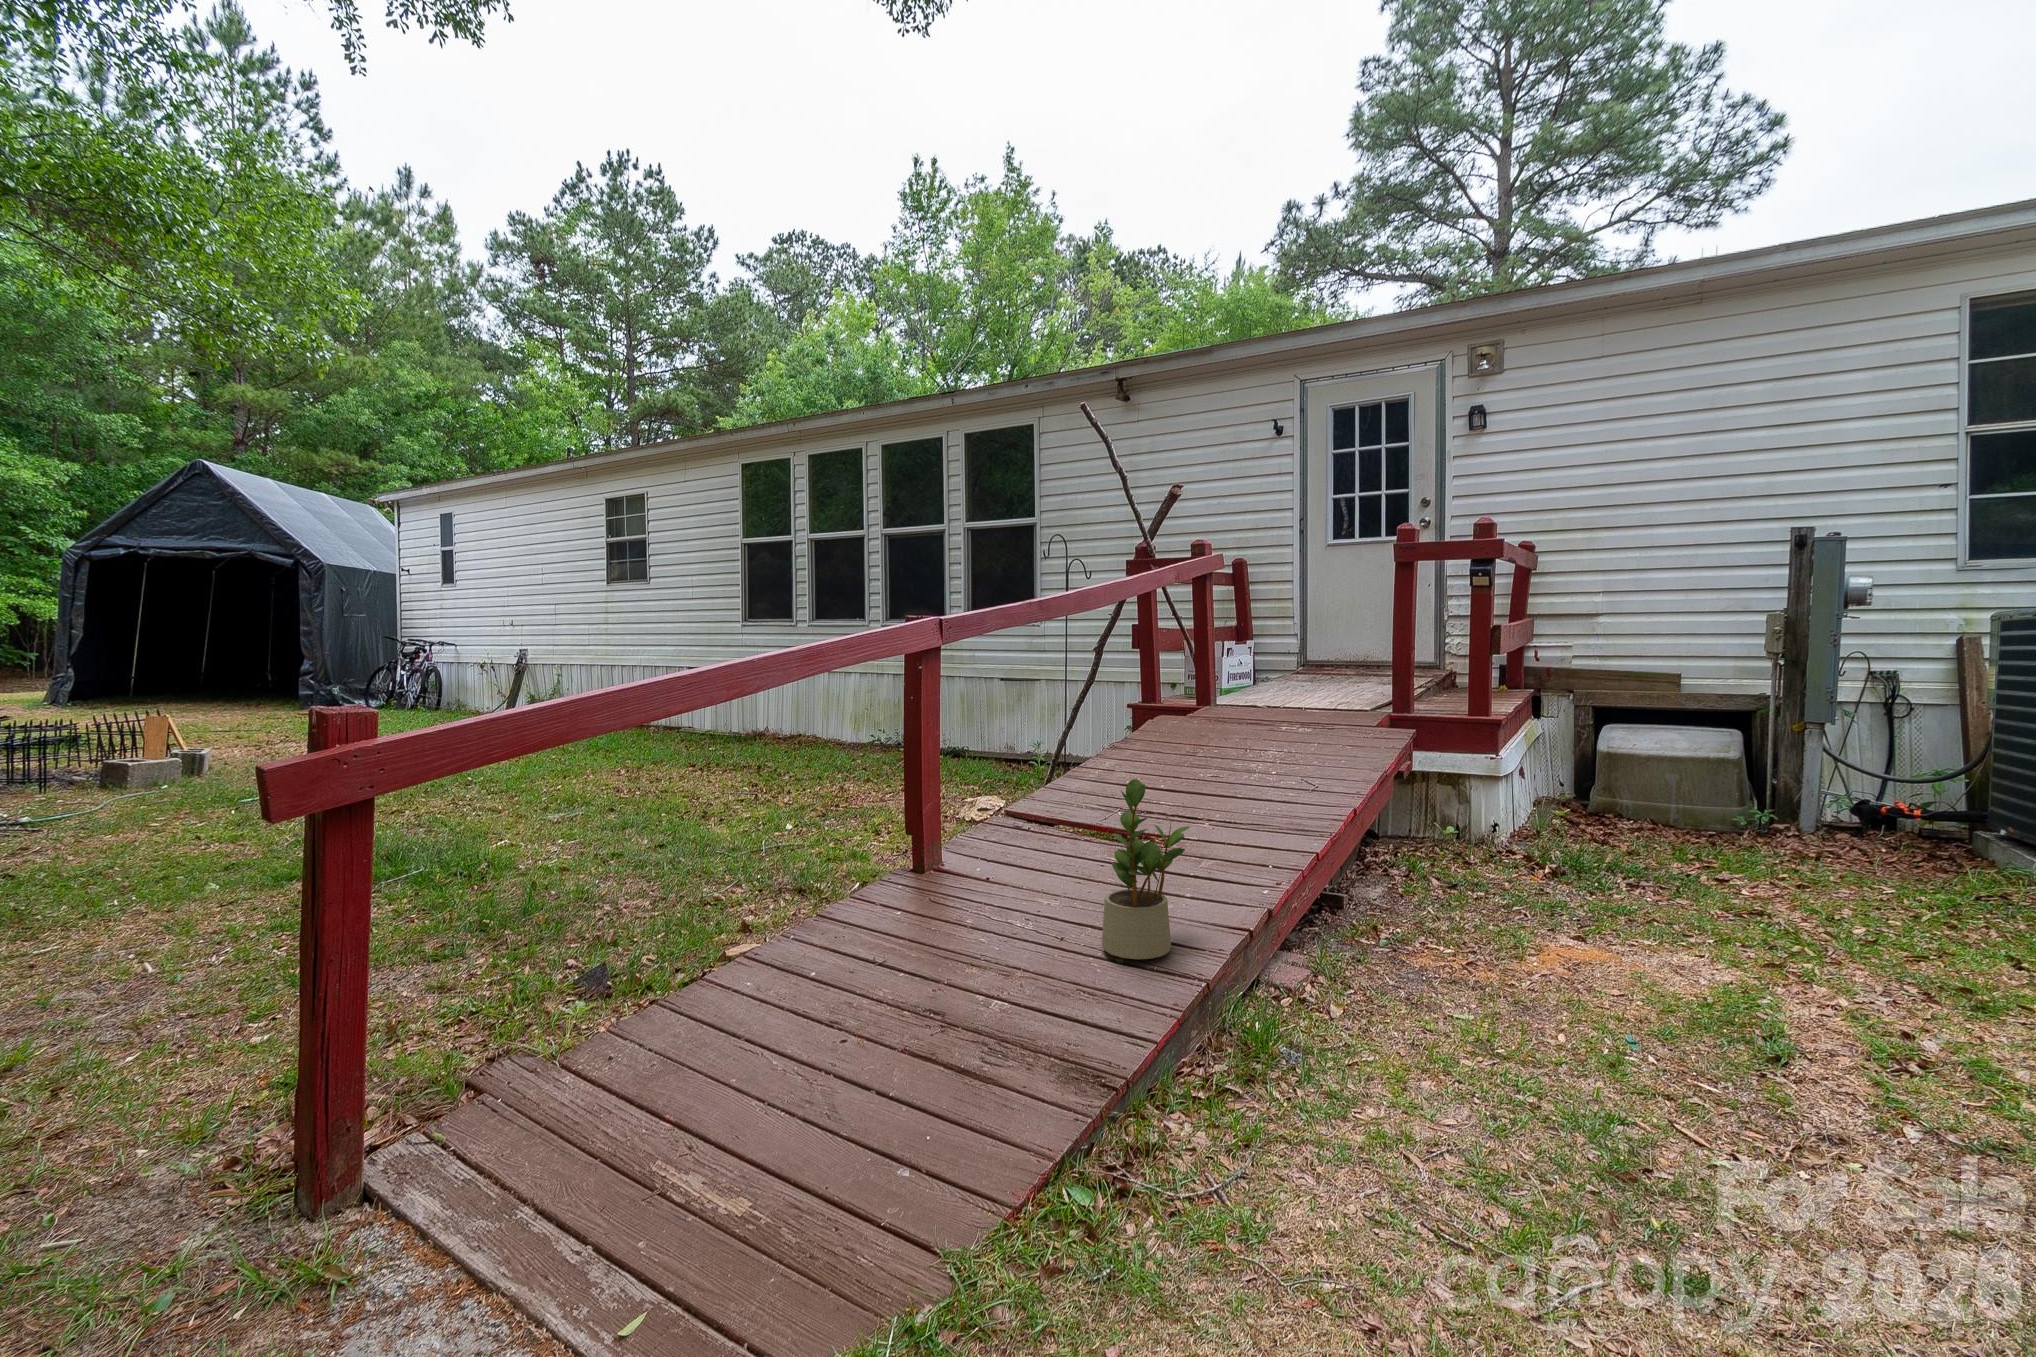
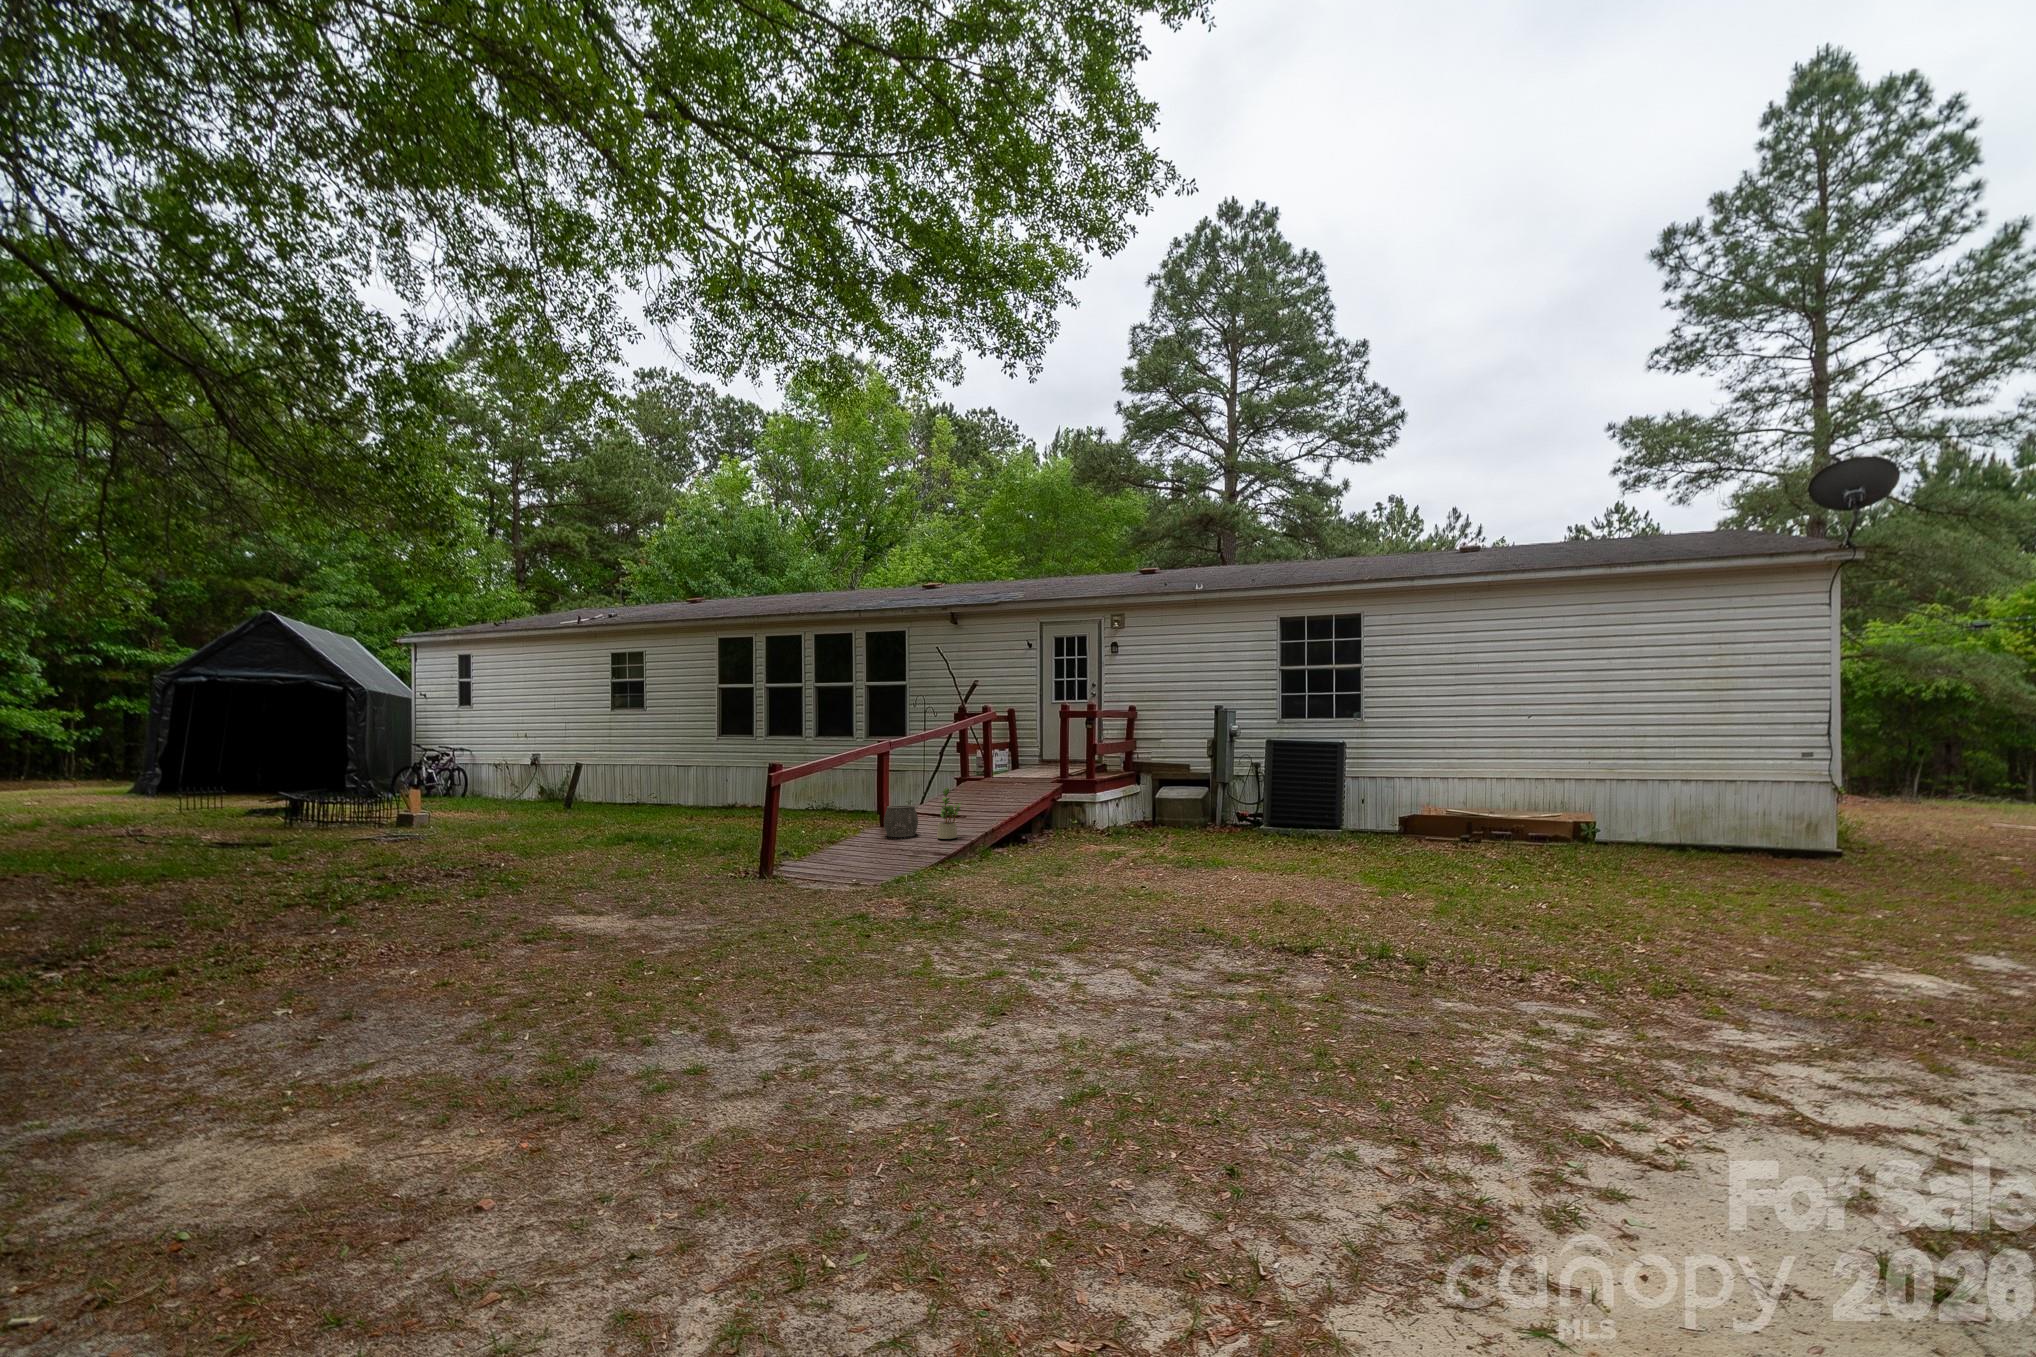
woven basket: none [934,814,1042,928] -> present [884,805,918,837]

